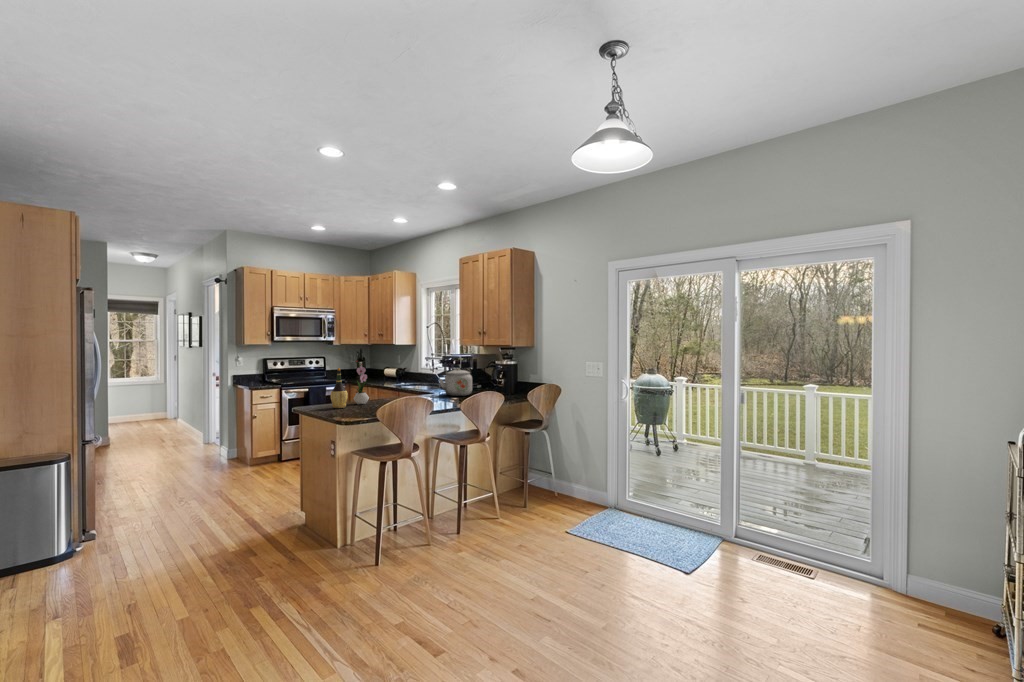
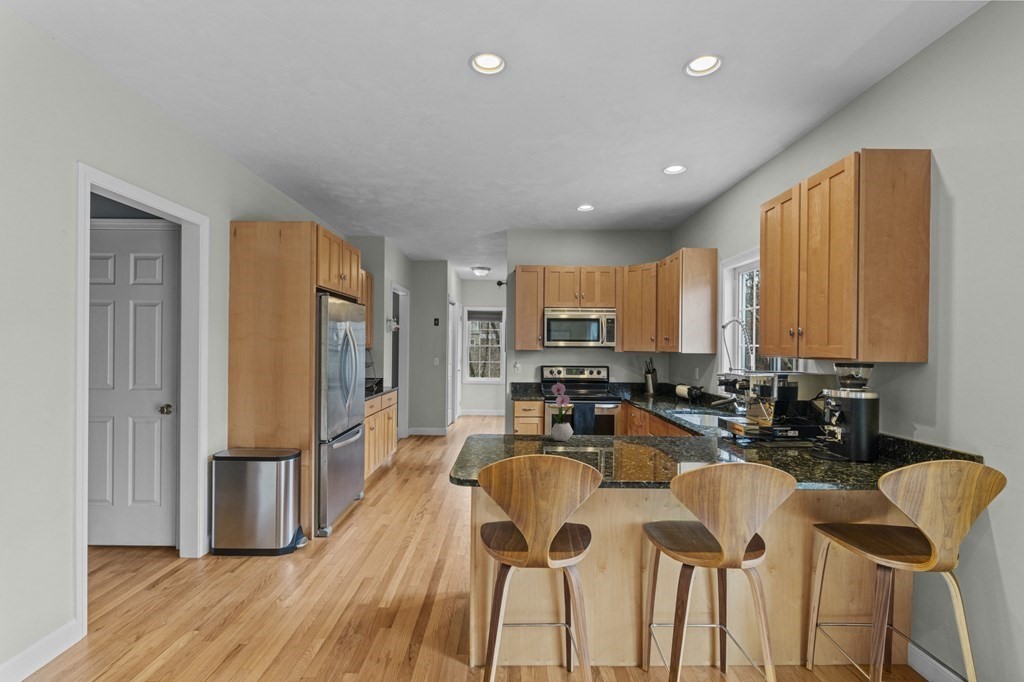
wine bottle: present [331,368,348,408] -> none [509,383,533,443]
kettle: present [440,368,472,396] -> none [702,397,767,448]

